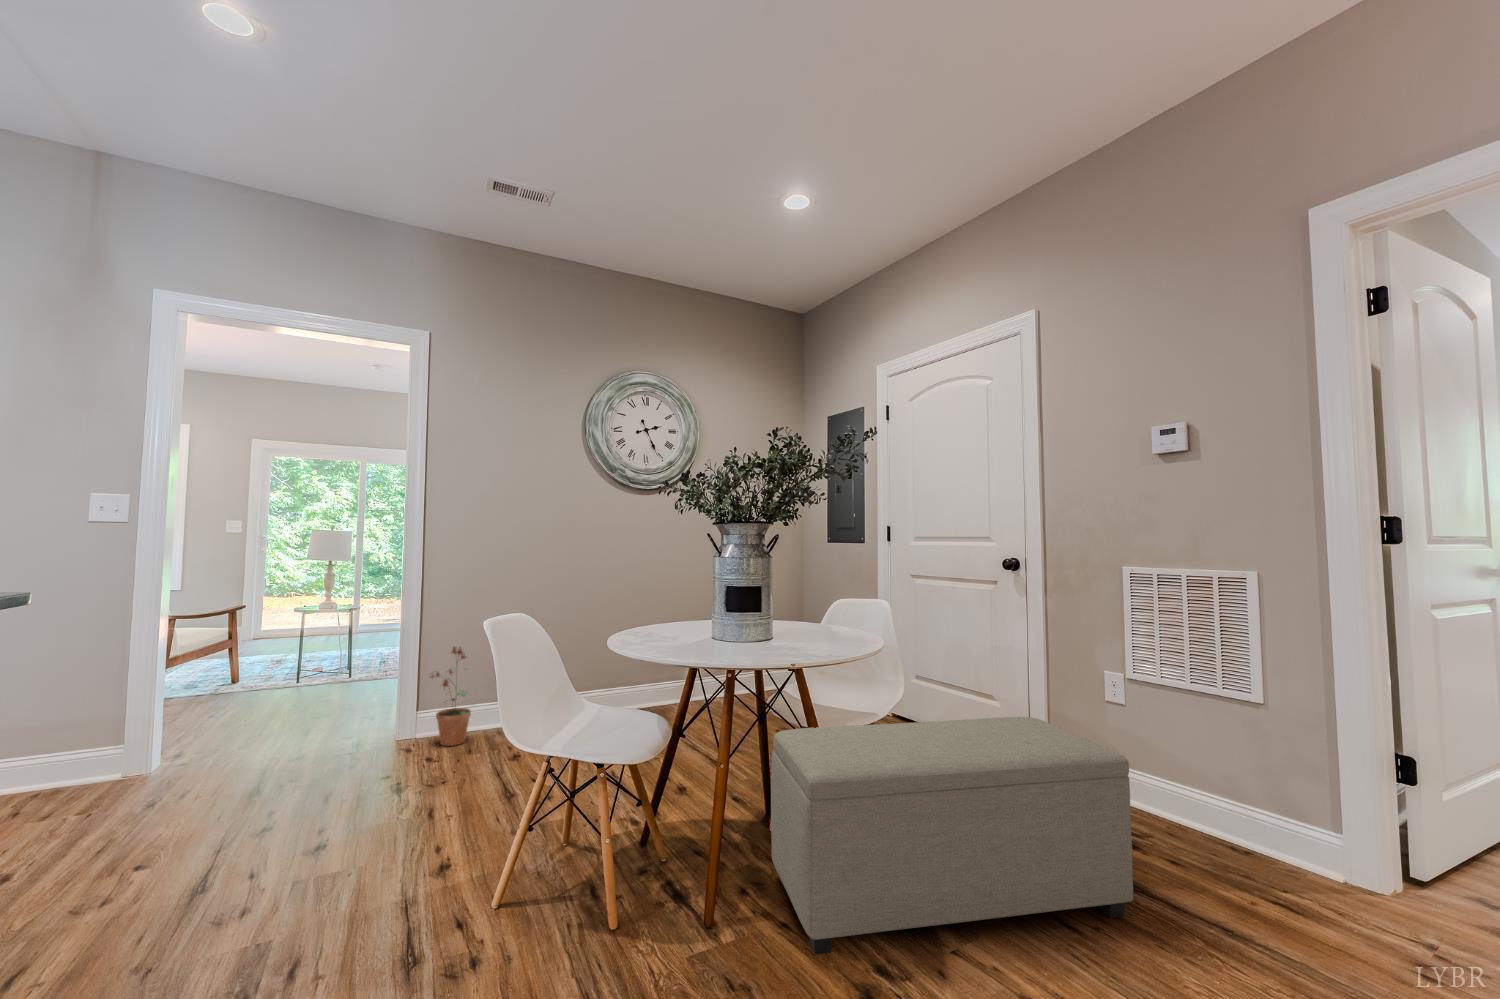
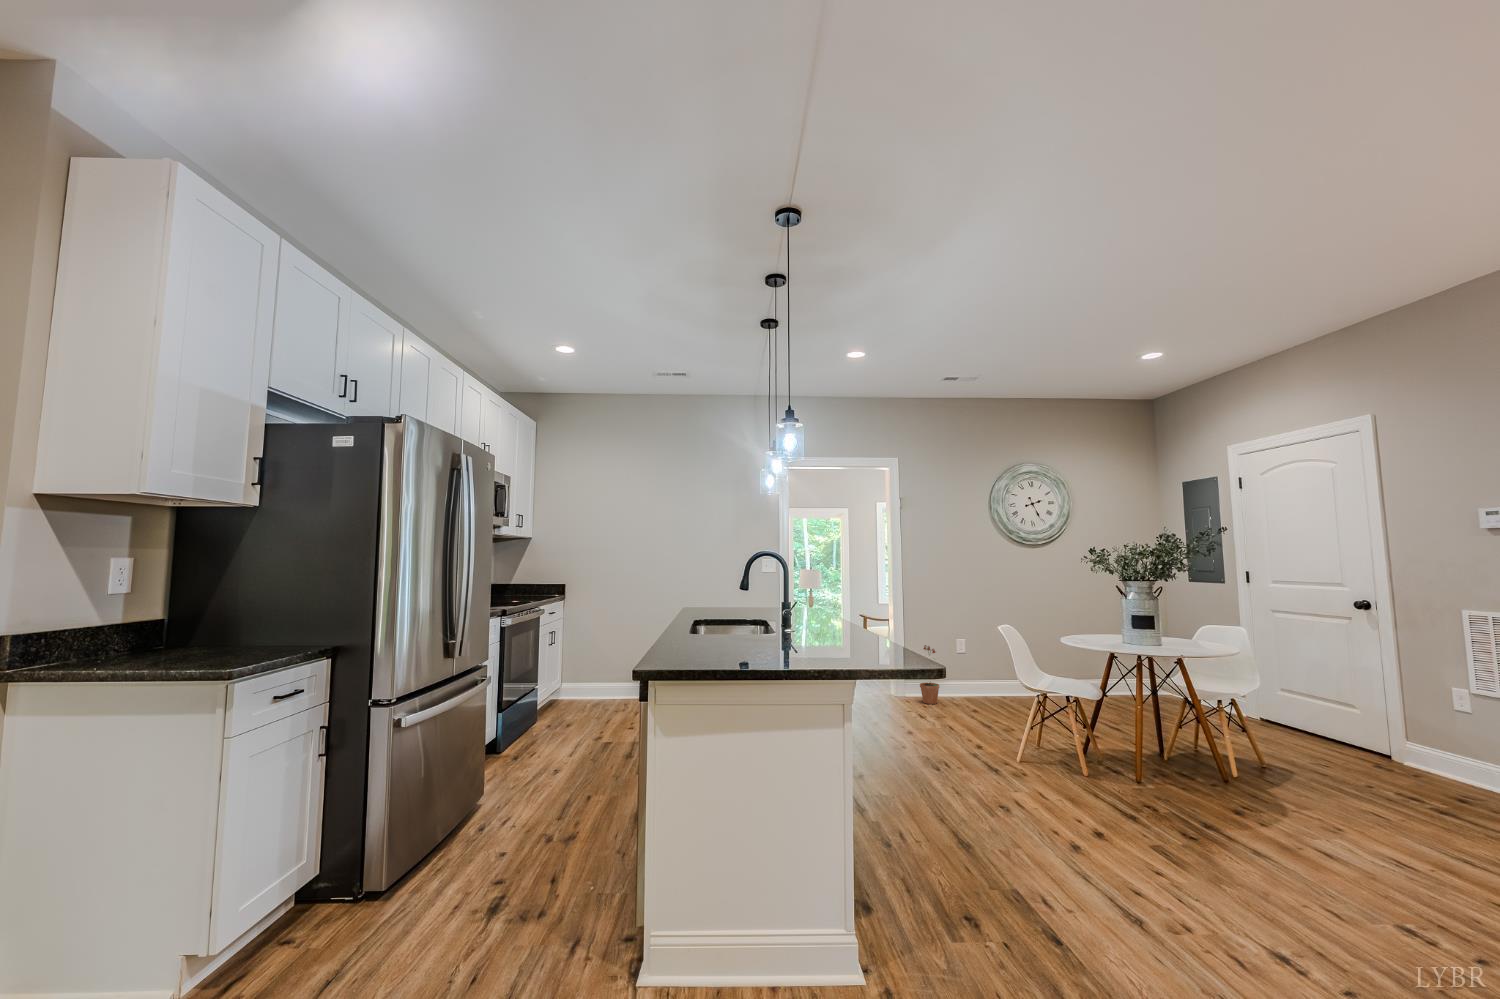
ottoman: present [771,717,1133,954] -> none [1169,698,1439,825]

